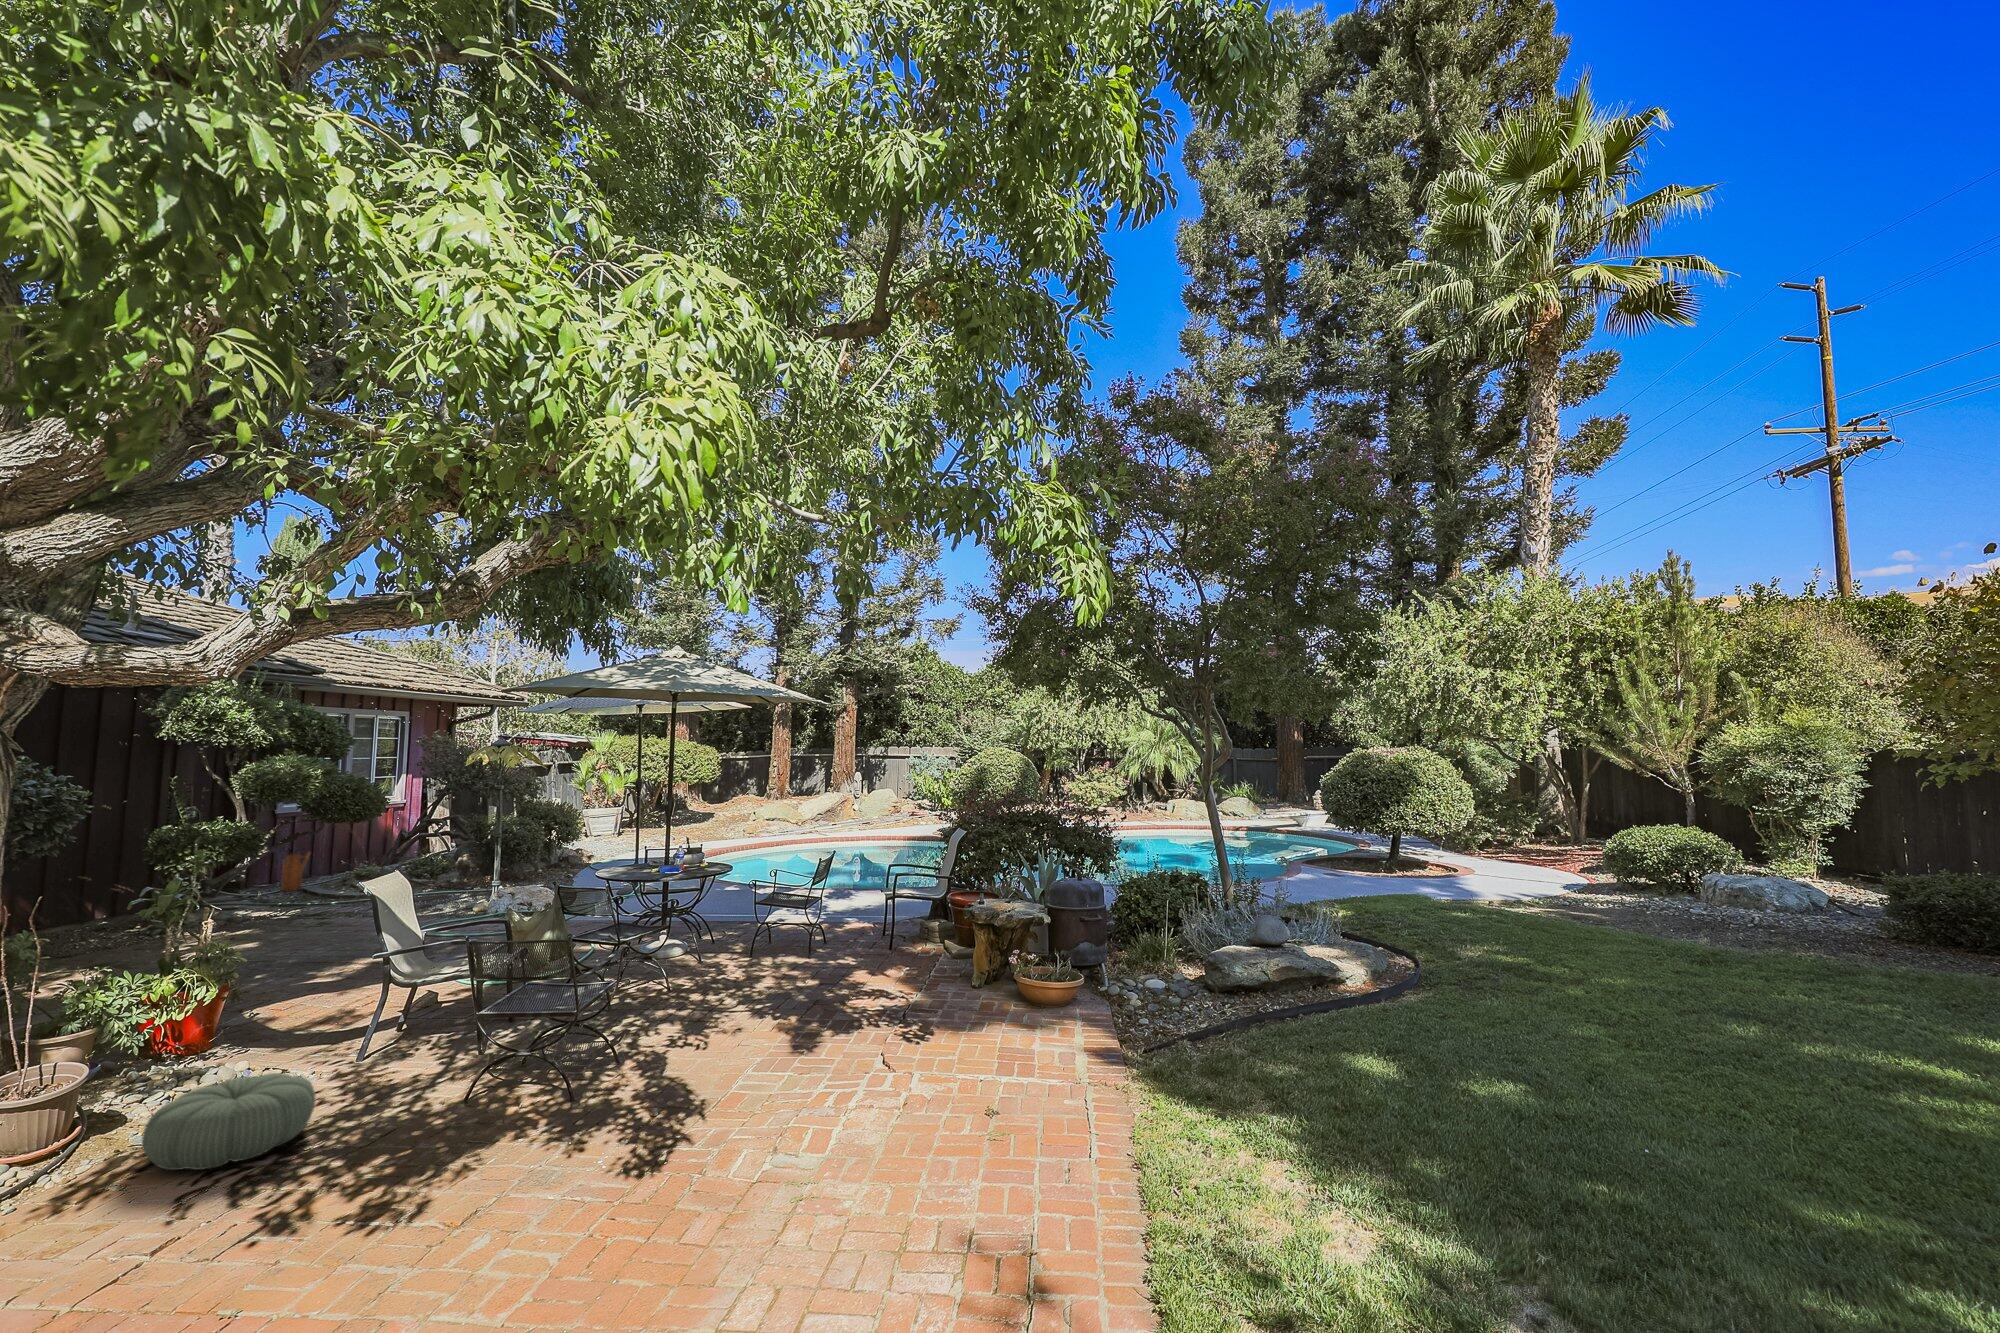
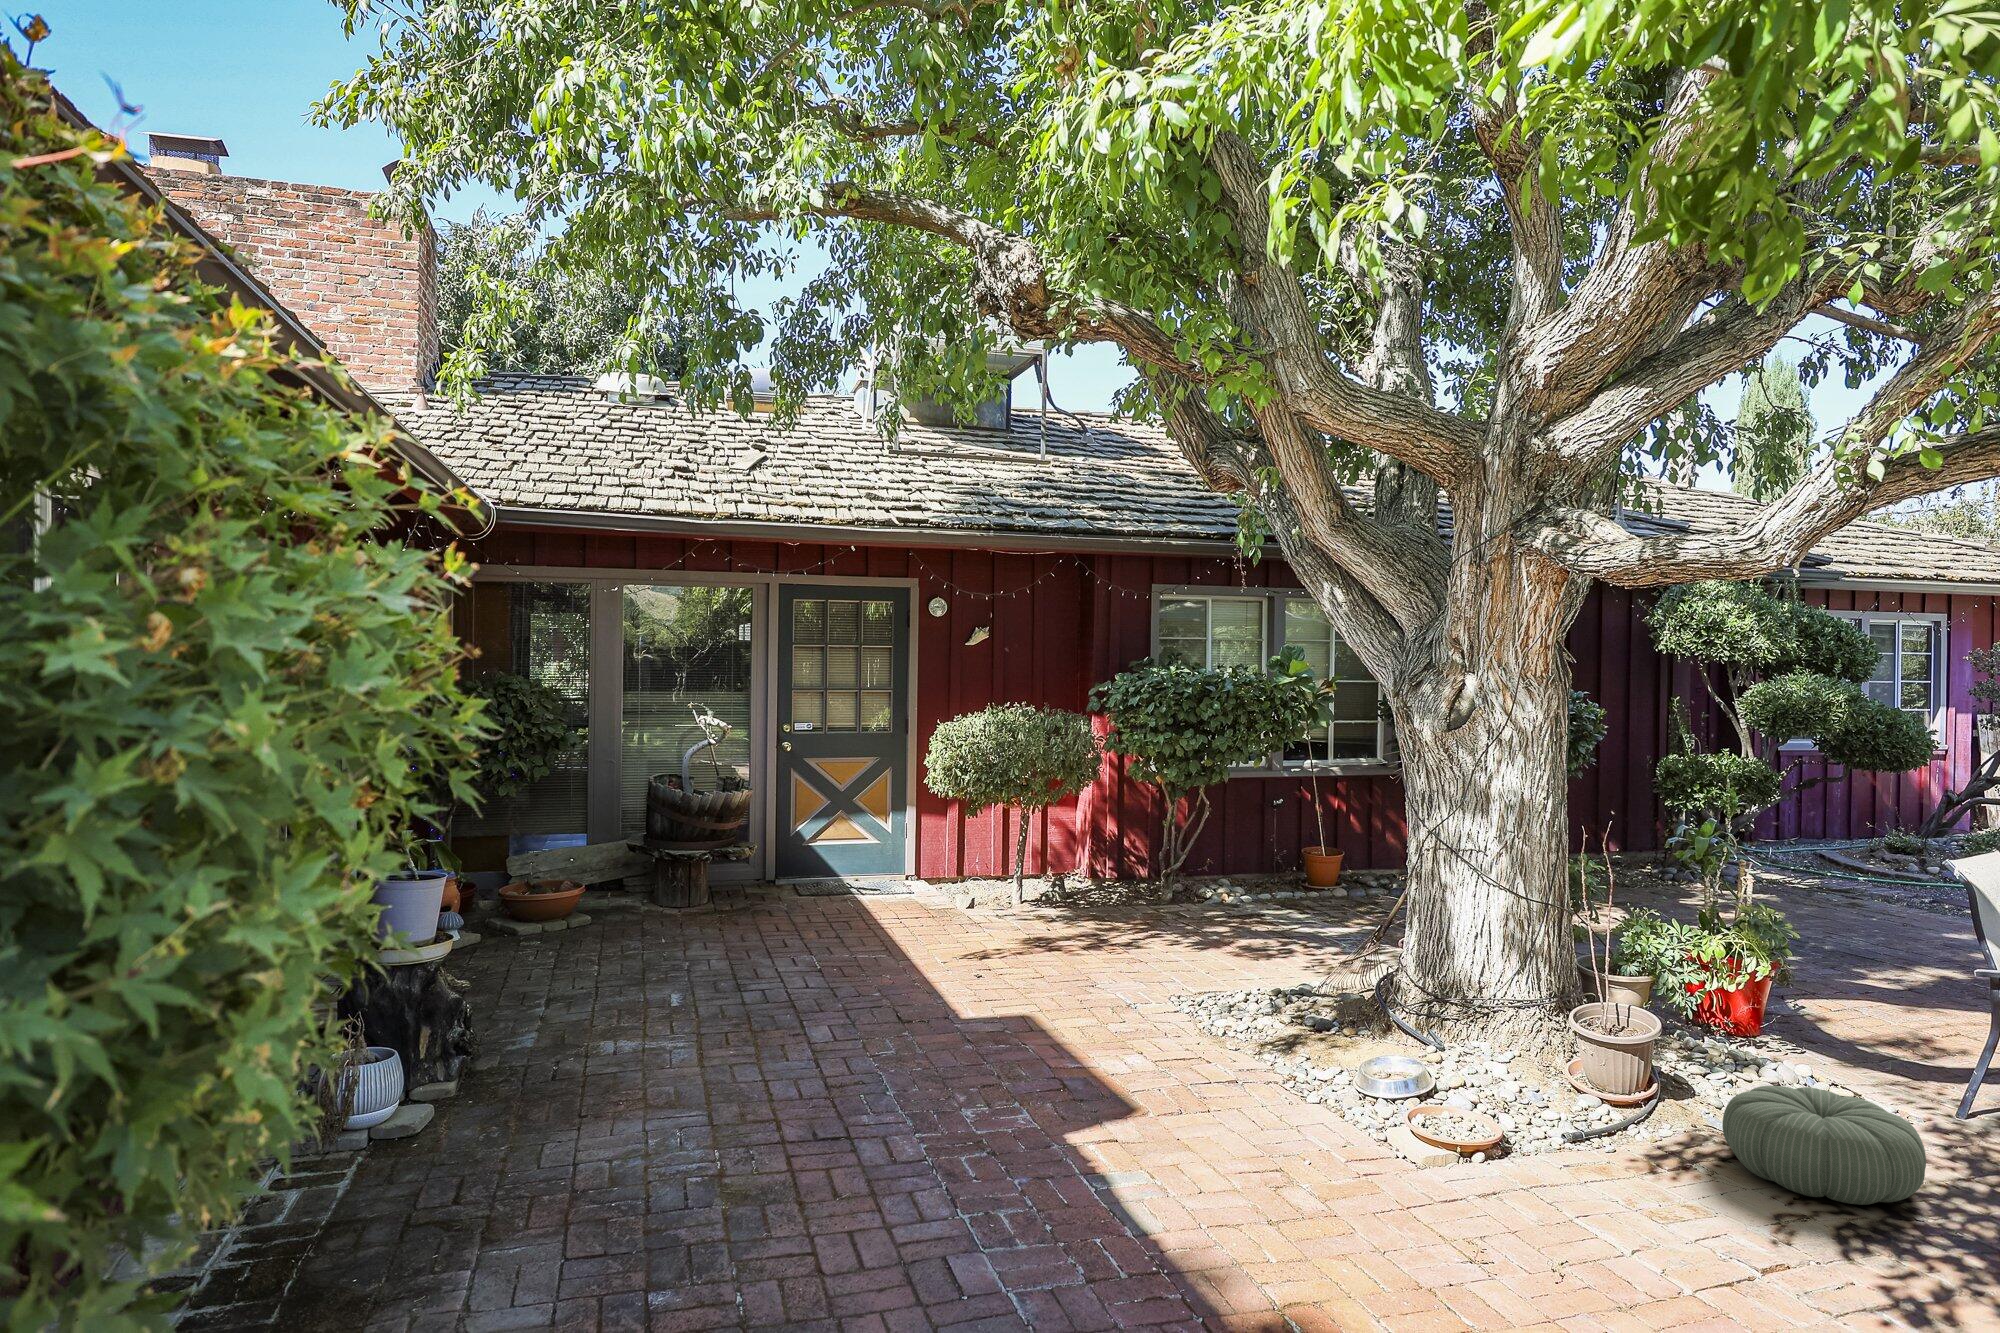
watering can: present [280,852,310,891] -> none [1790,804,1824,852]

